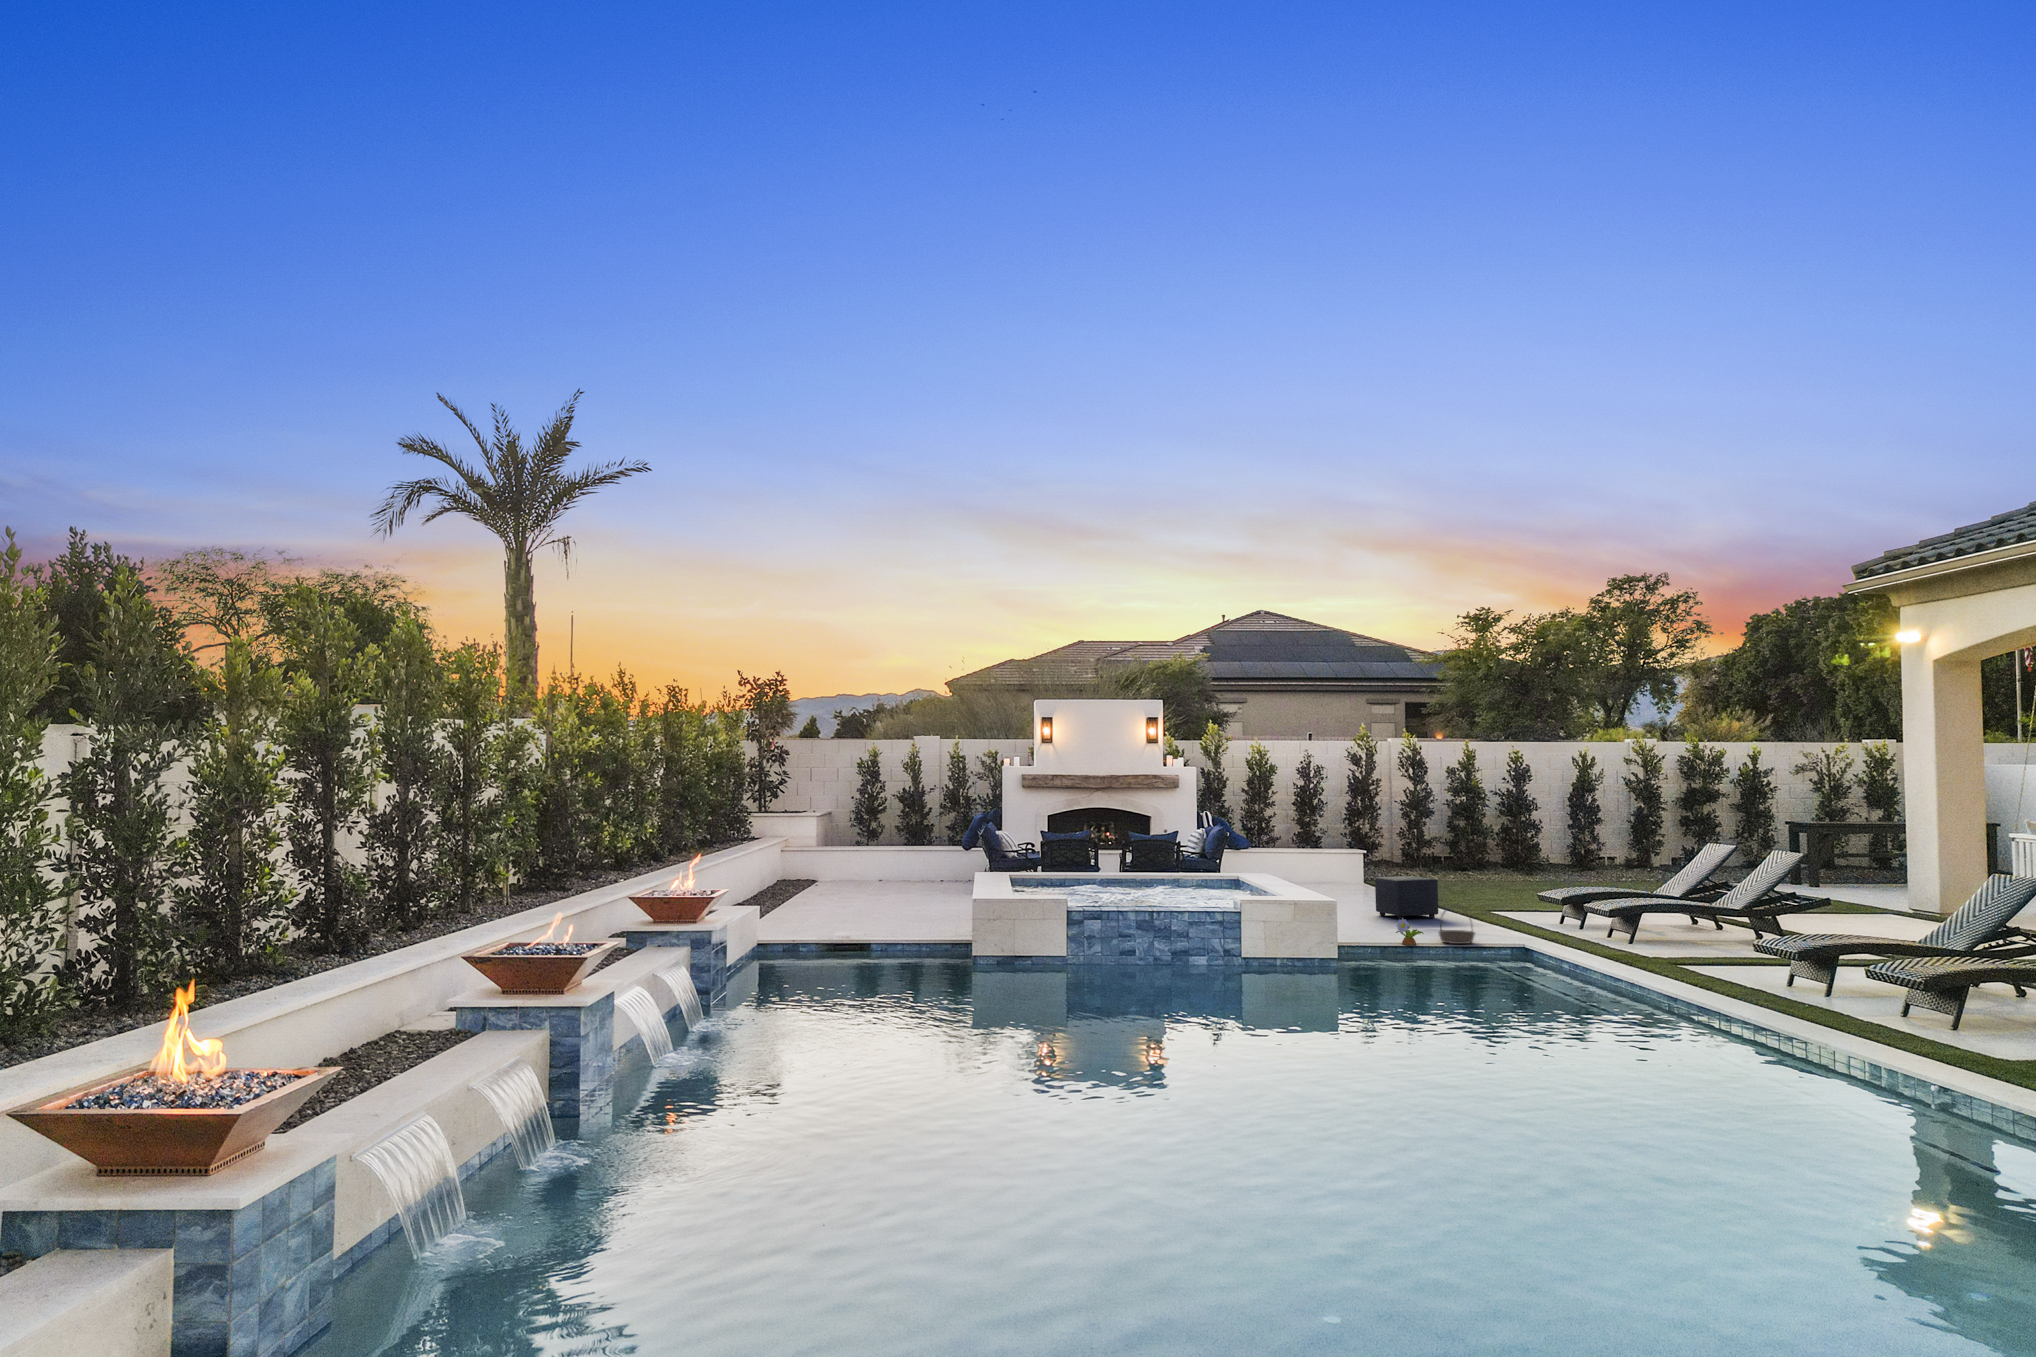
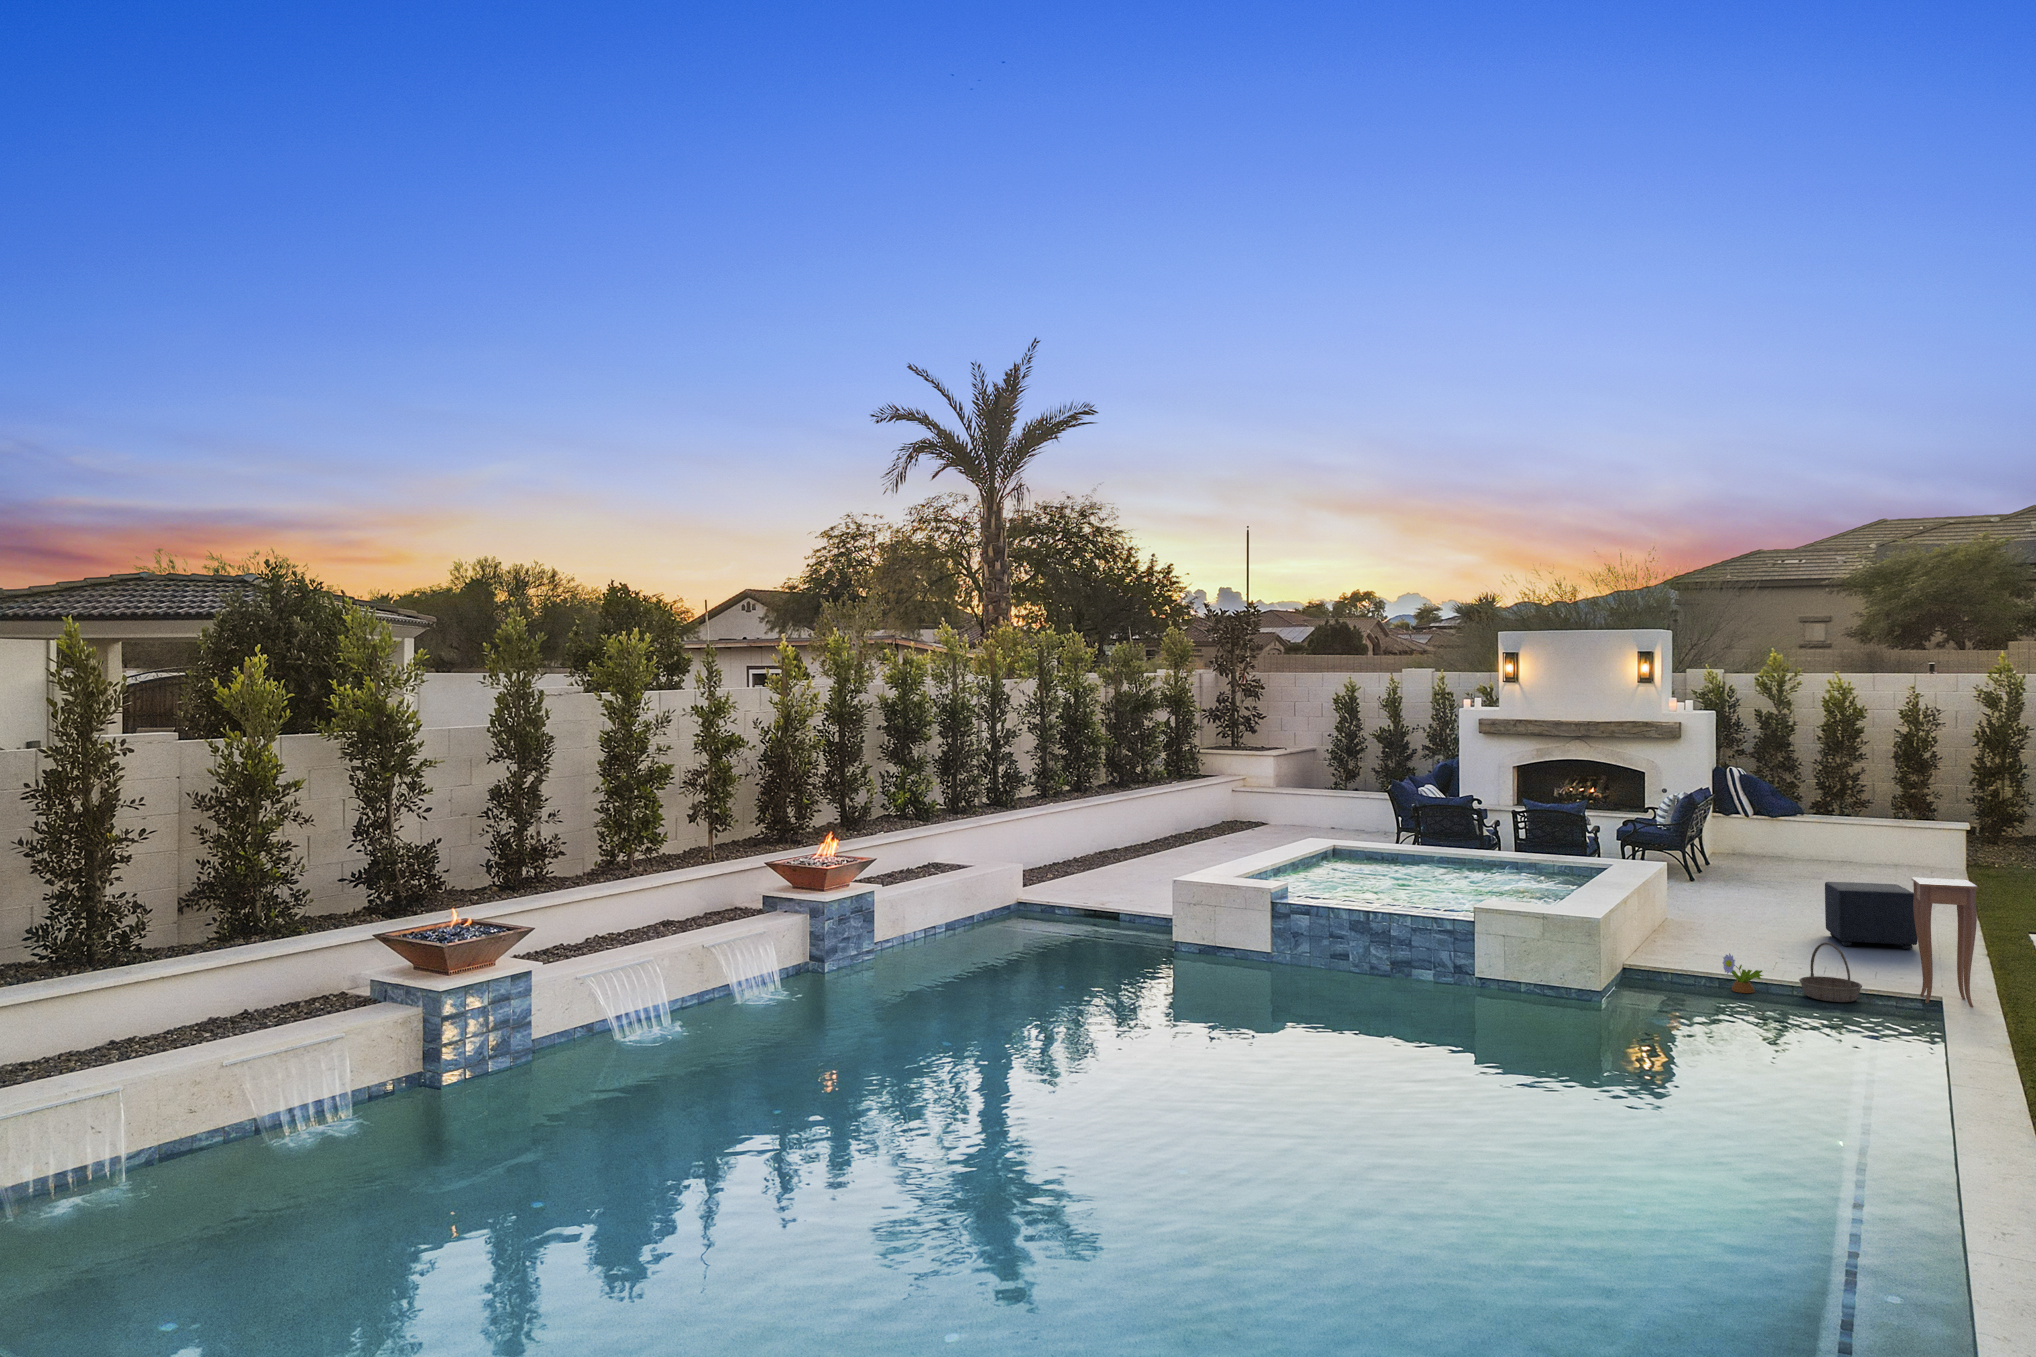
side table: none [1485,859,1528,940] -> present [1912,877,1978,1007]

